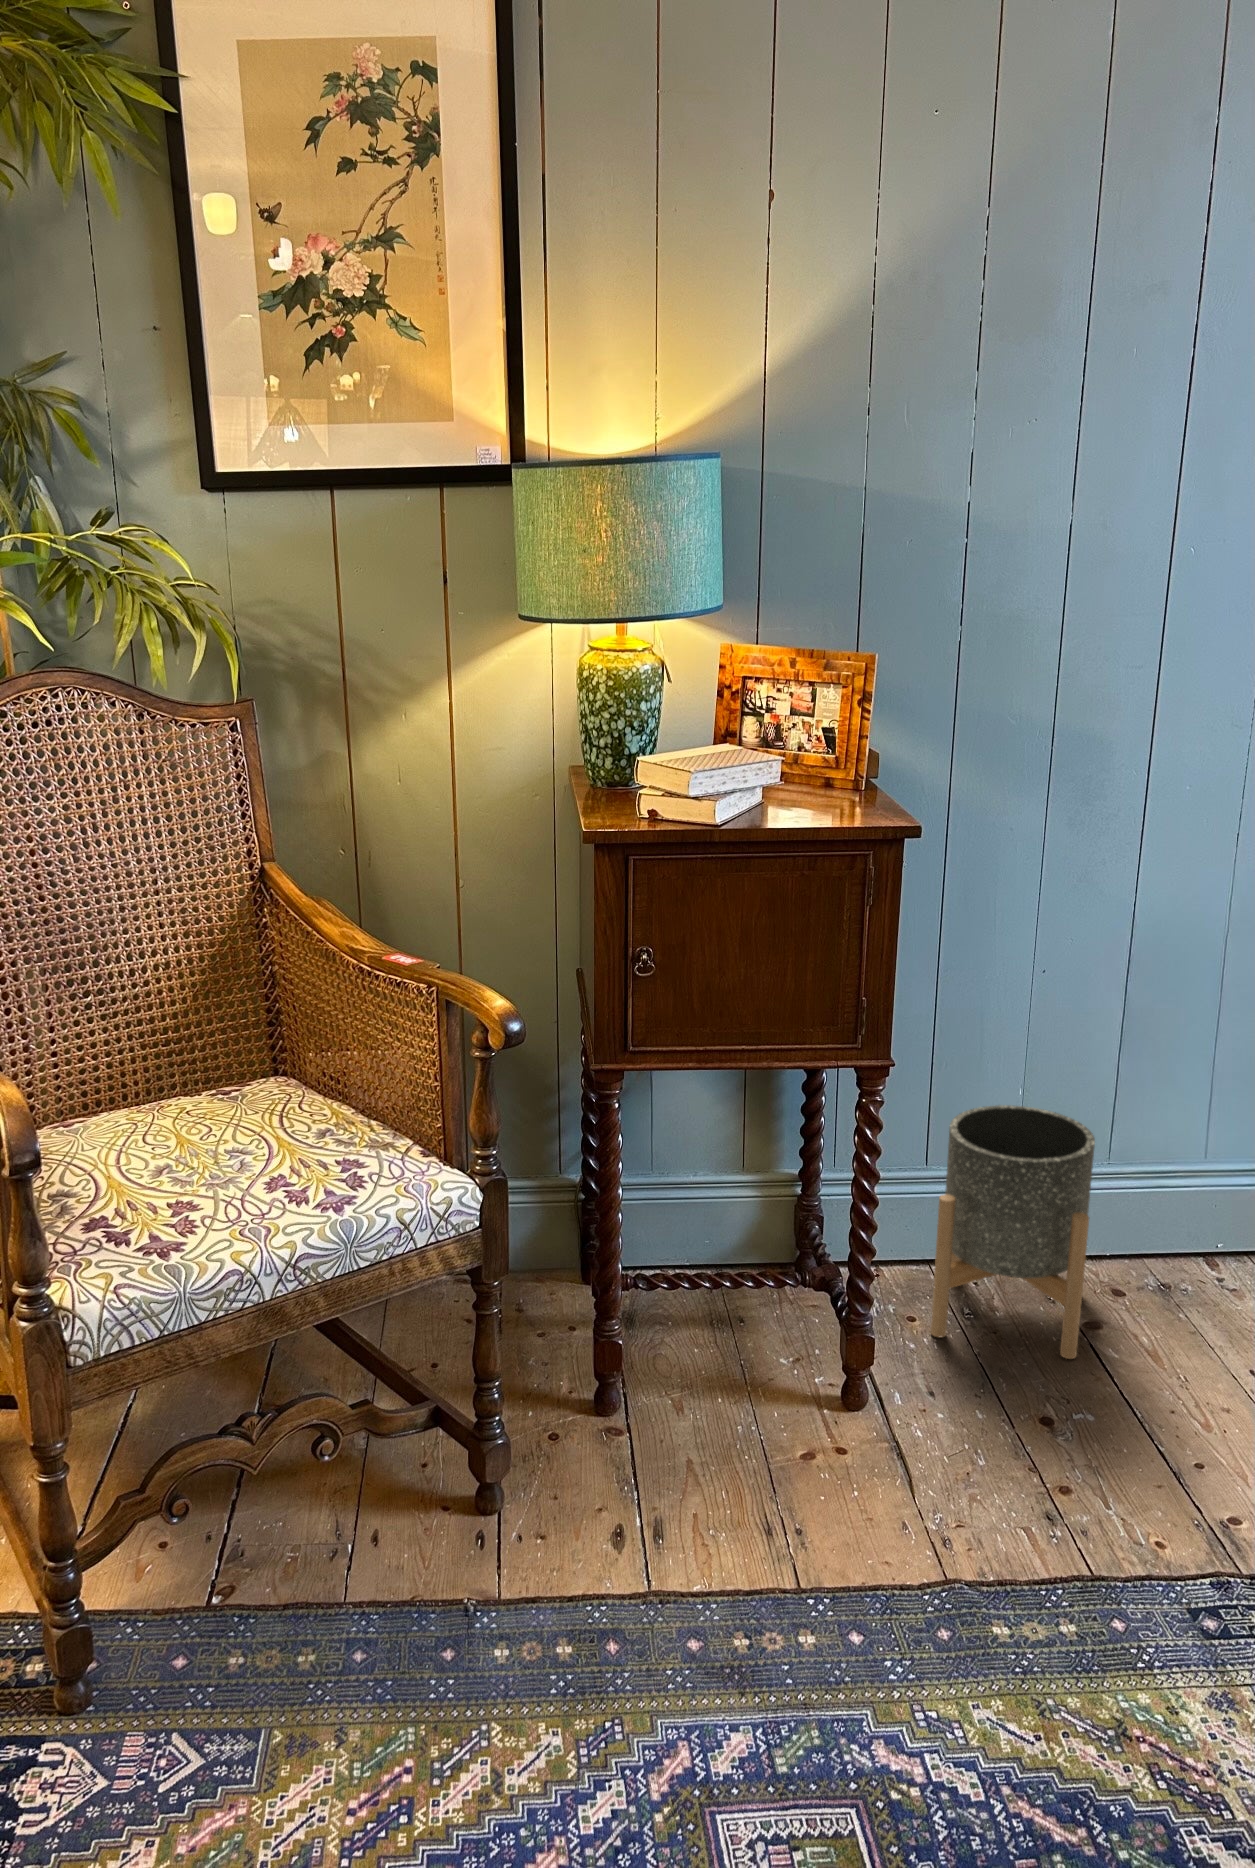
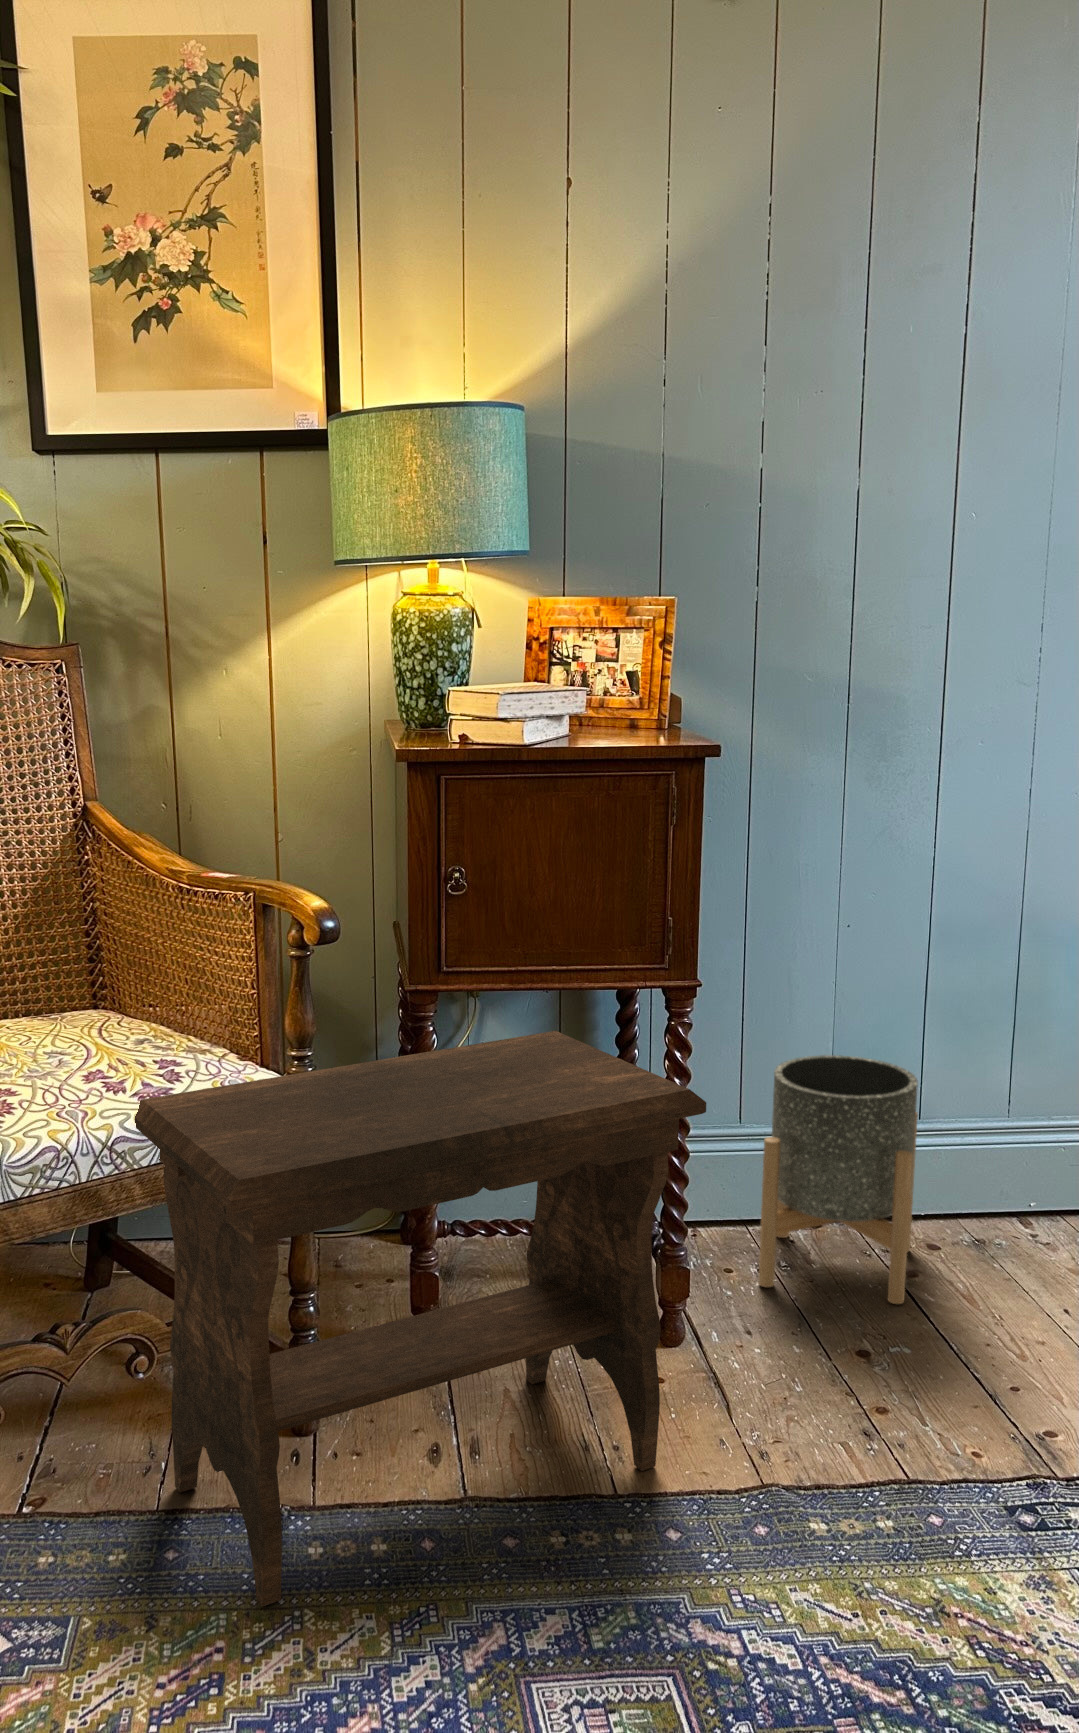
footstool: none [307,1114,891,1715] -> present [135,1031,706,1606]

